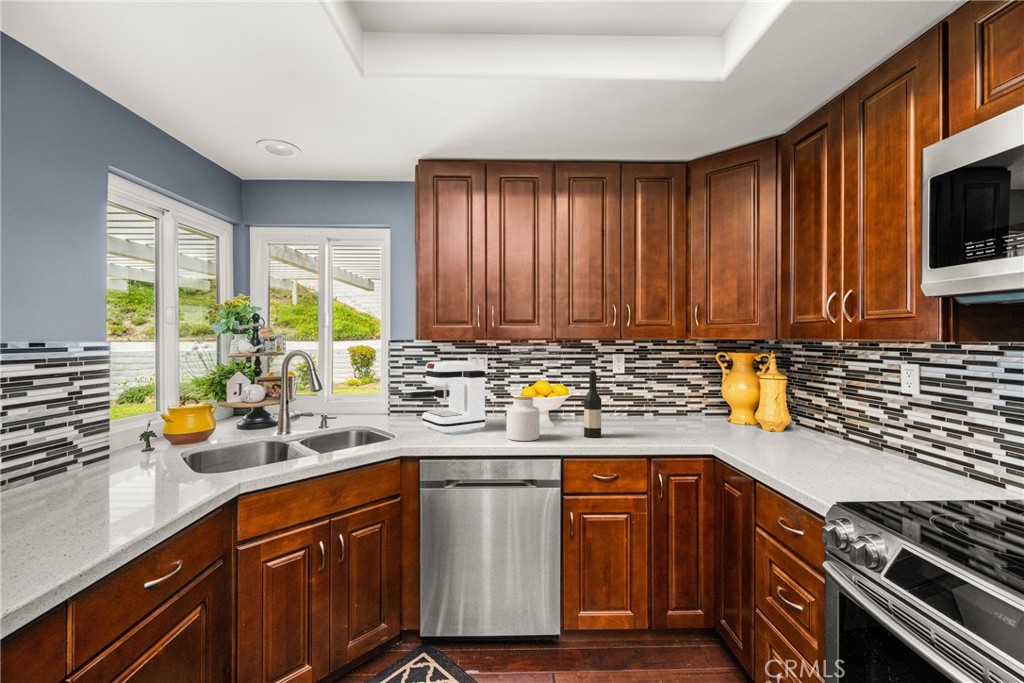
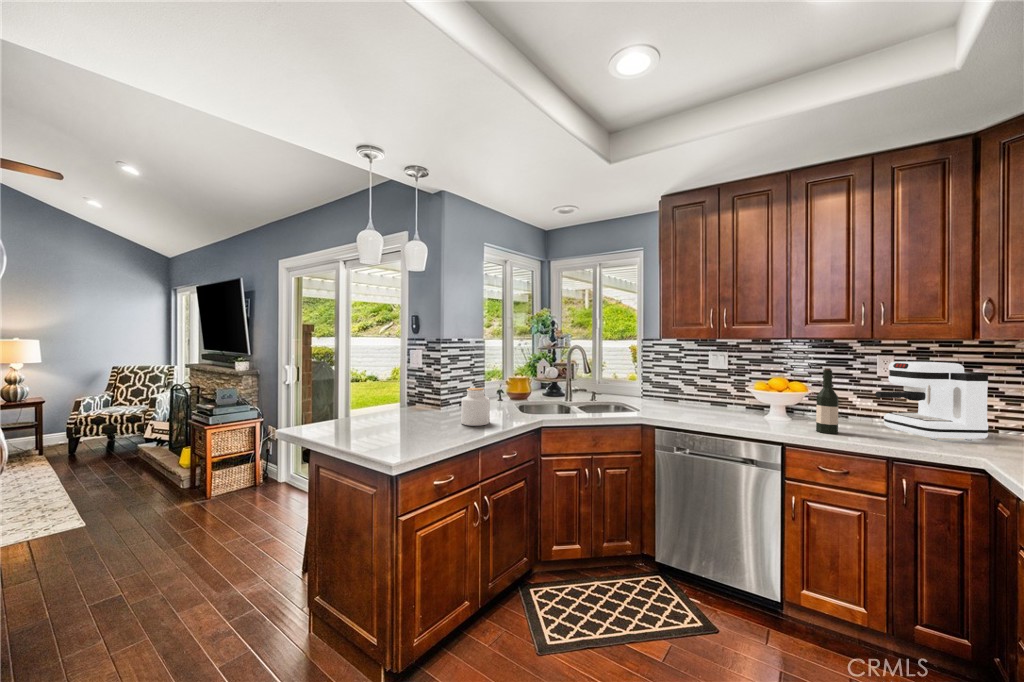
coffee maker: present [410,361,485,433] -> present [875,362,988,440]
jar: present [506,397,540,441] -> present [461,388,490,426]

